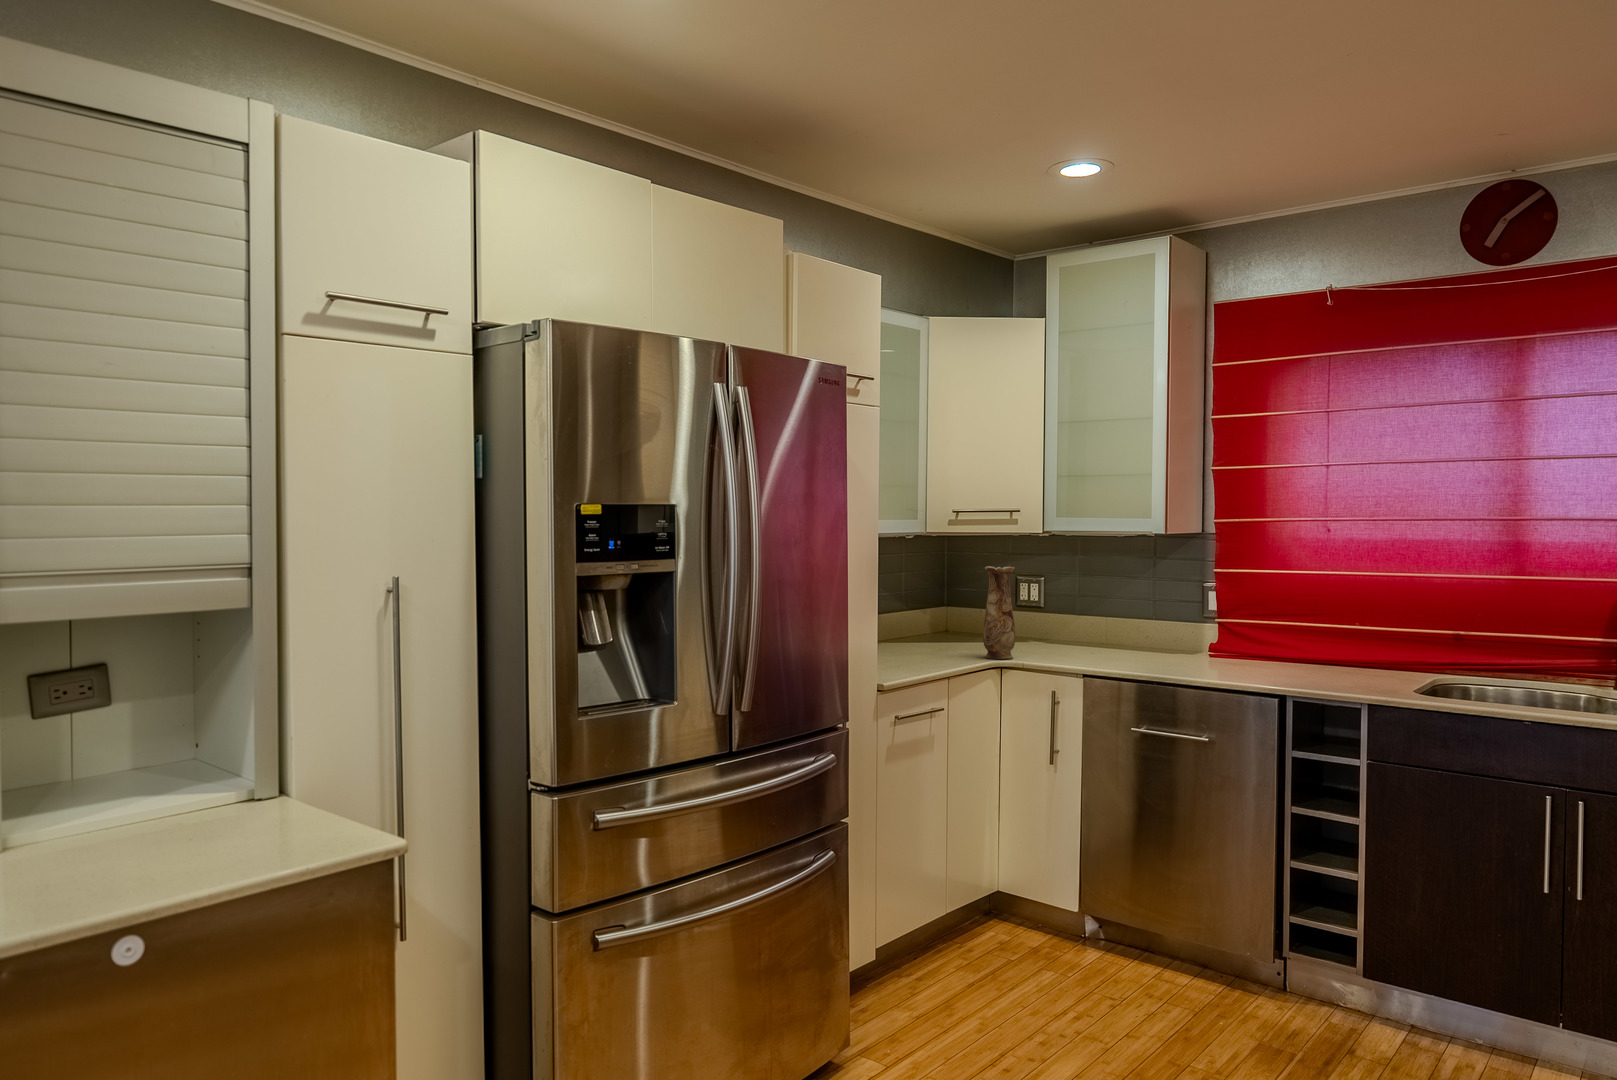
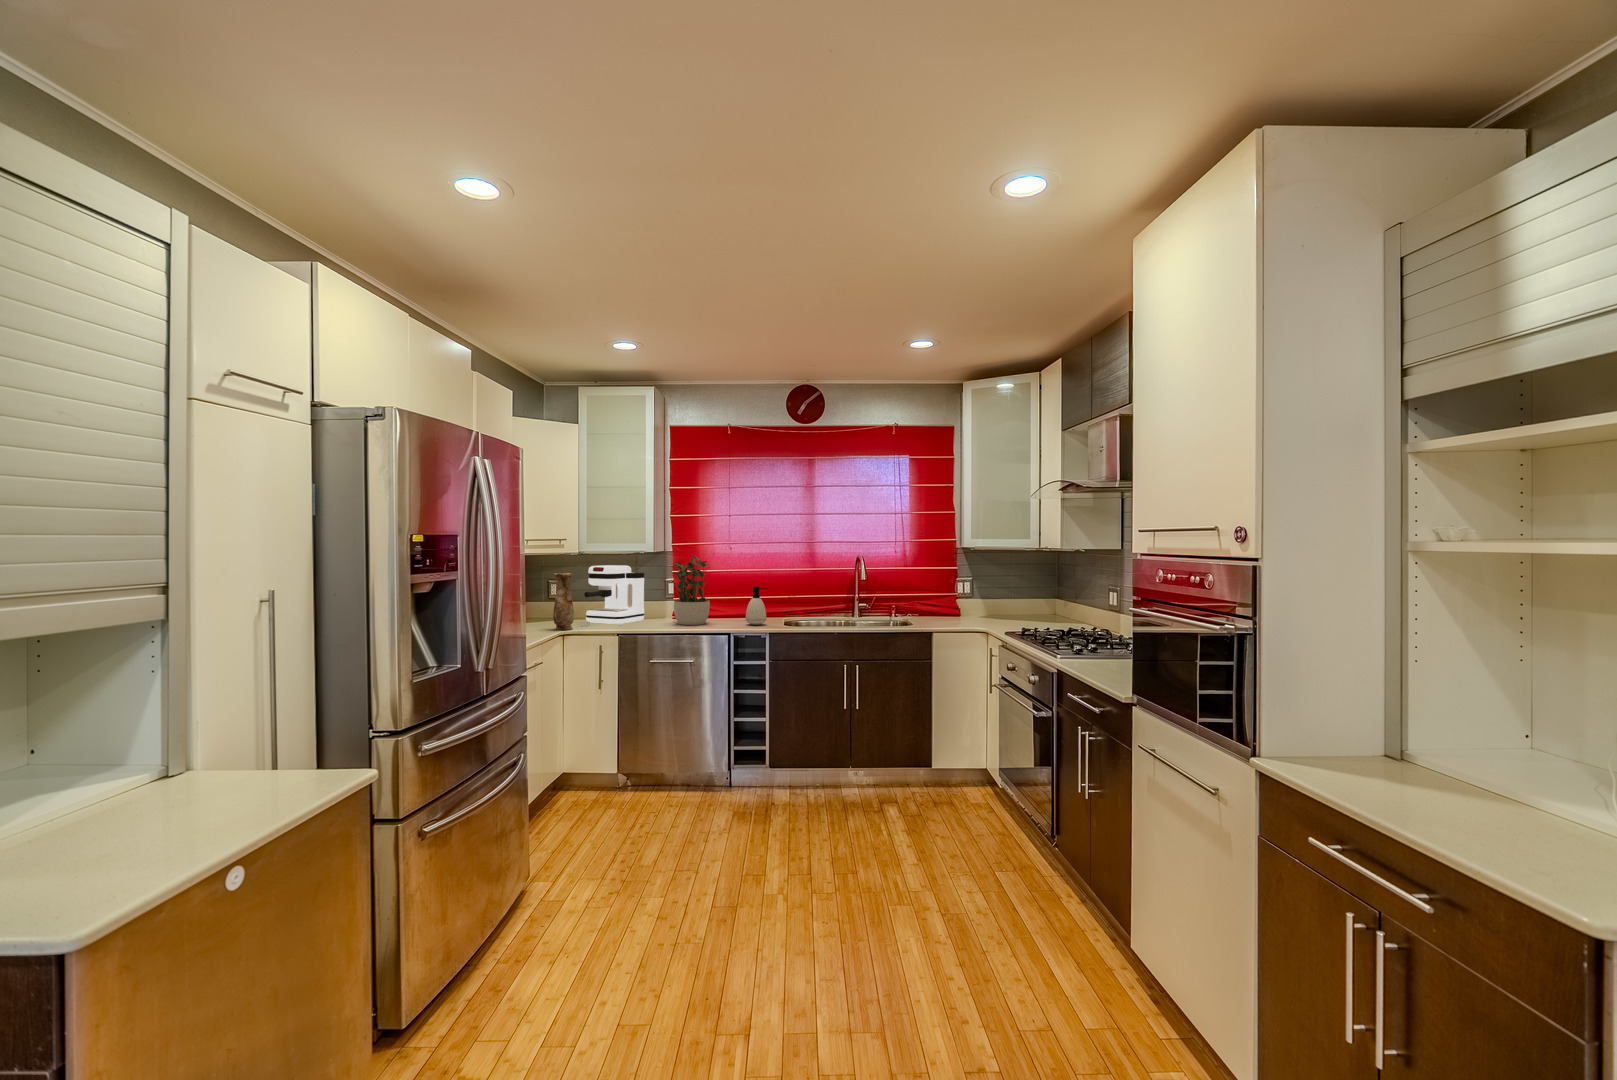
potted plant: none [1184,540,1265,672] -> present [673,555,710,625]
coffee maker: none [1038,556,1148,659] -> present [584,565,644,625]
soap dispenser: none [1331,606,1380,683] -> present [746,586,767,625]

